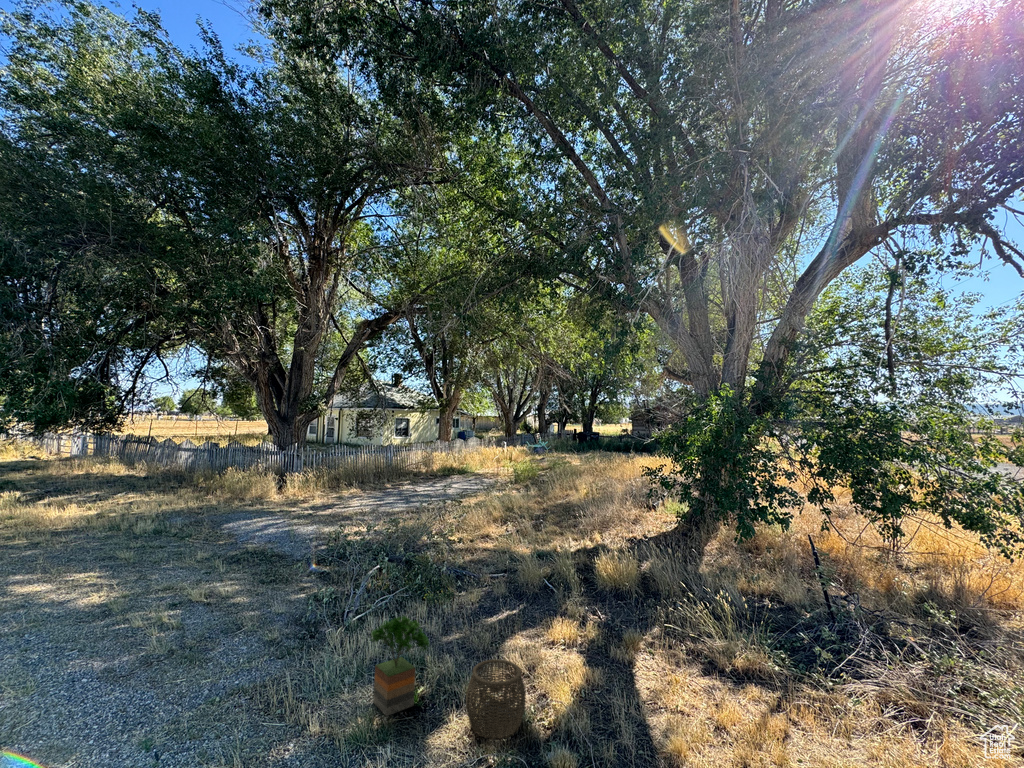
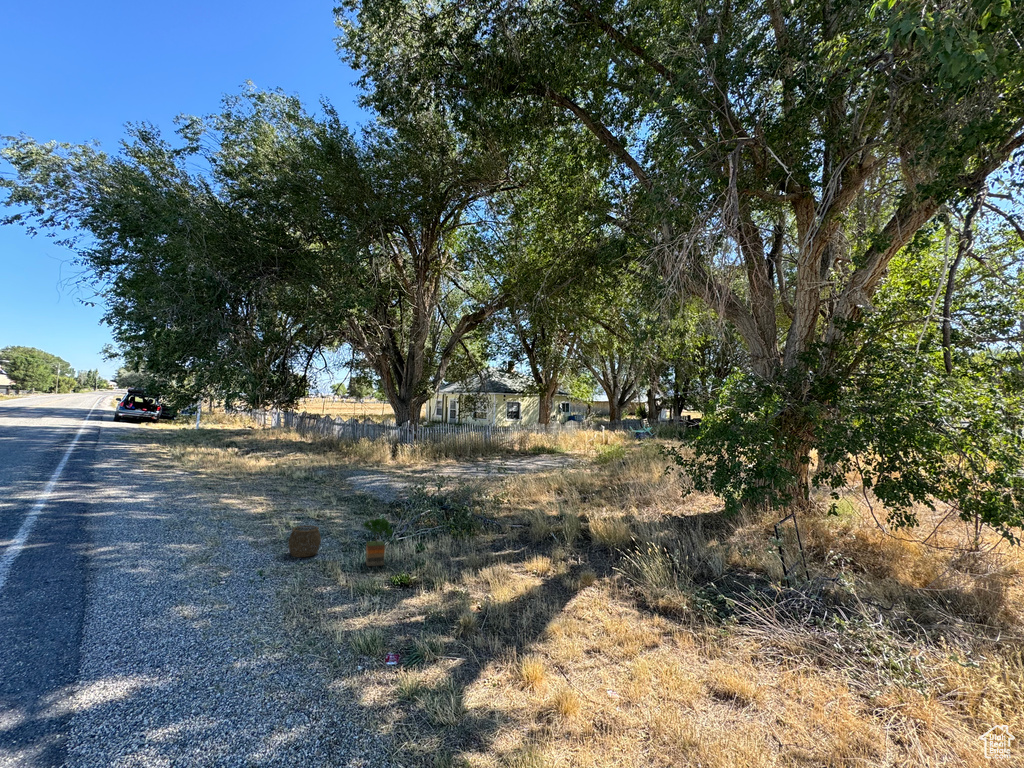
woven basket: present [466,659,526,739] -> present [288,525,321,557]

